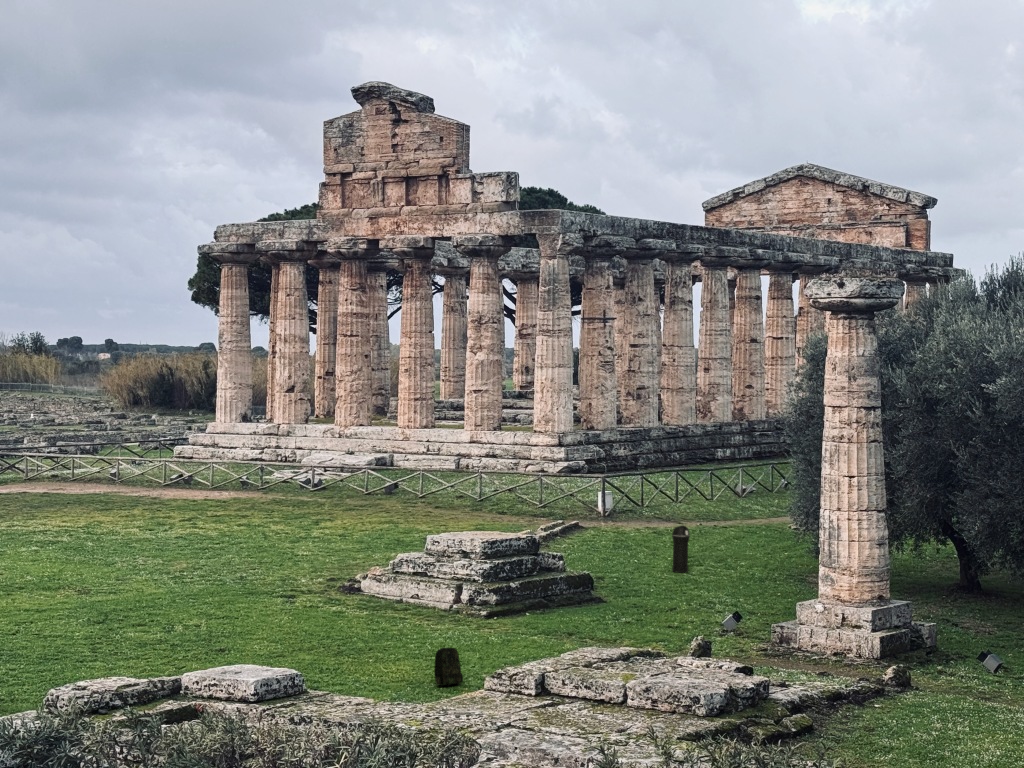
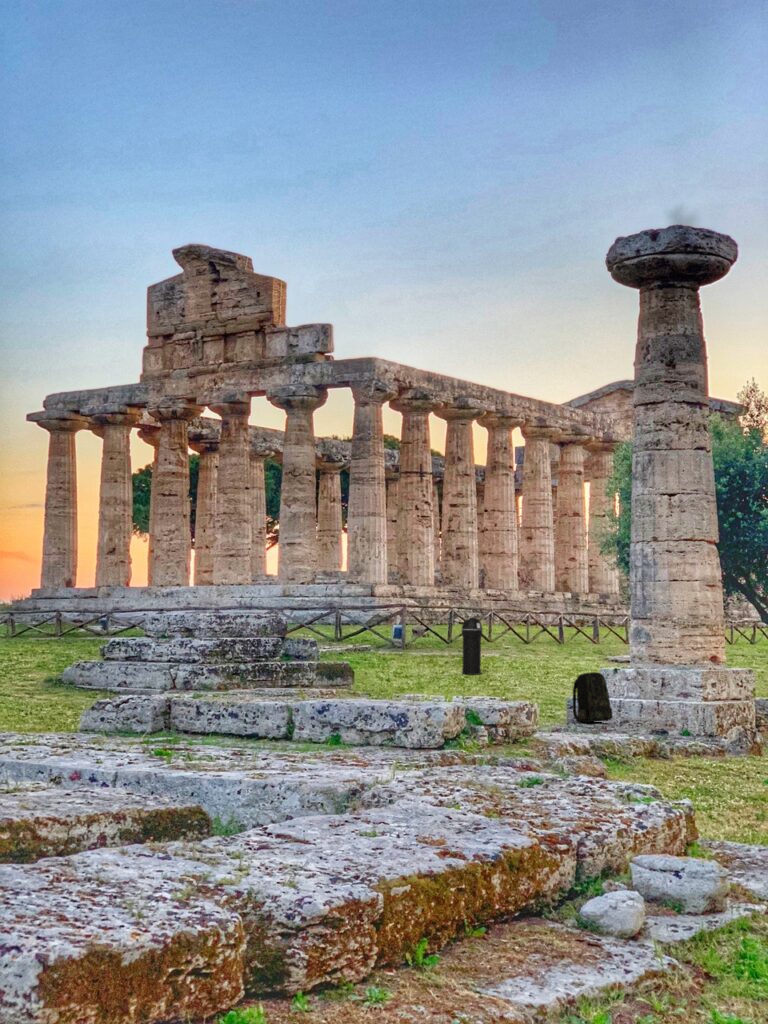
backpack: present [434,647,463,686] -> present [573,672,613,722]

